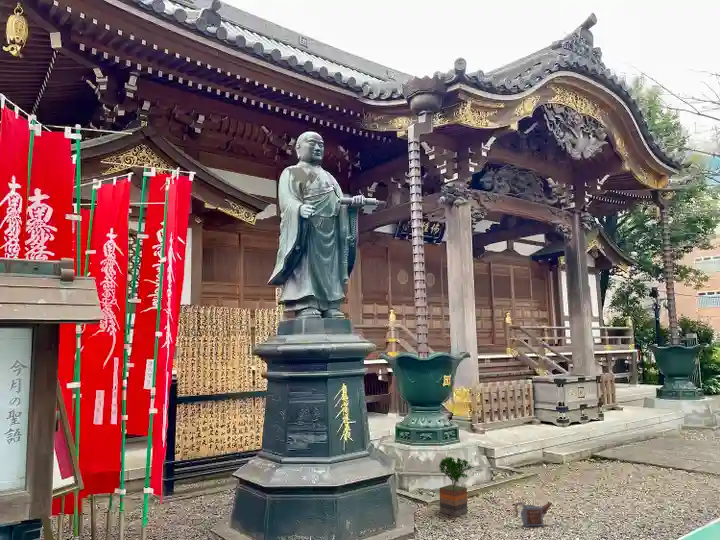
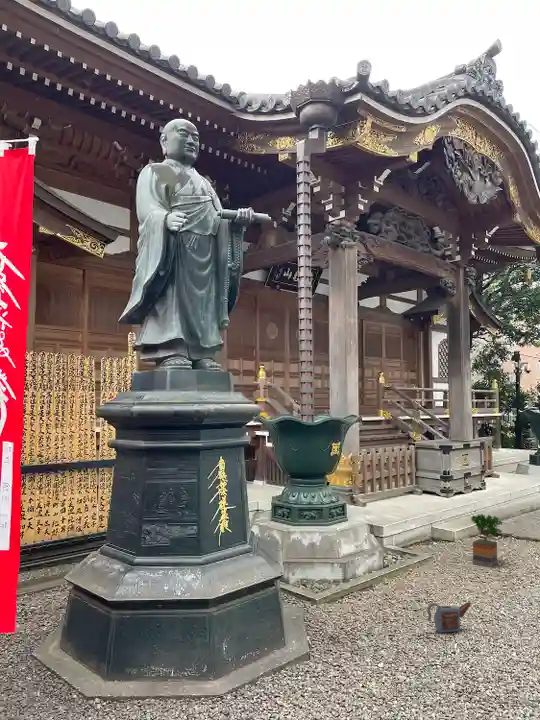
potted tree: present [439,457,472,517] -> present [471,514,502,568]

